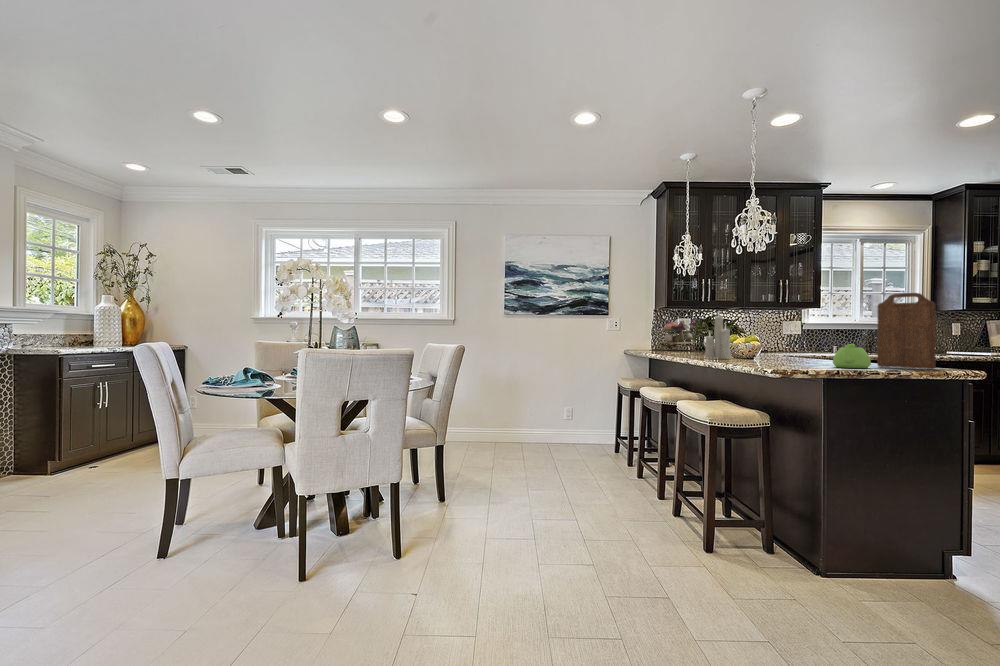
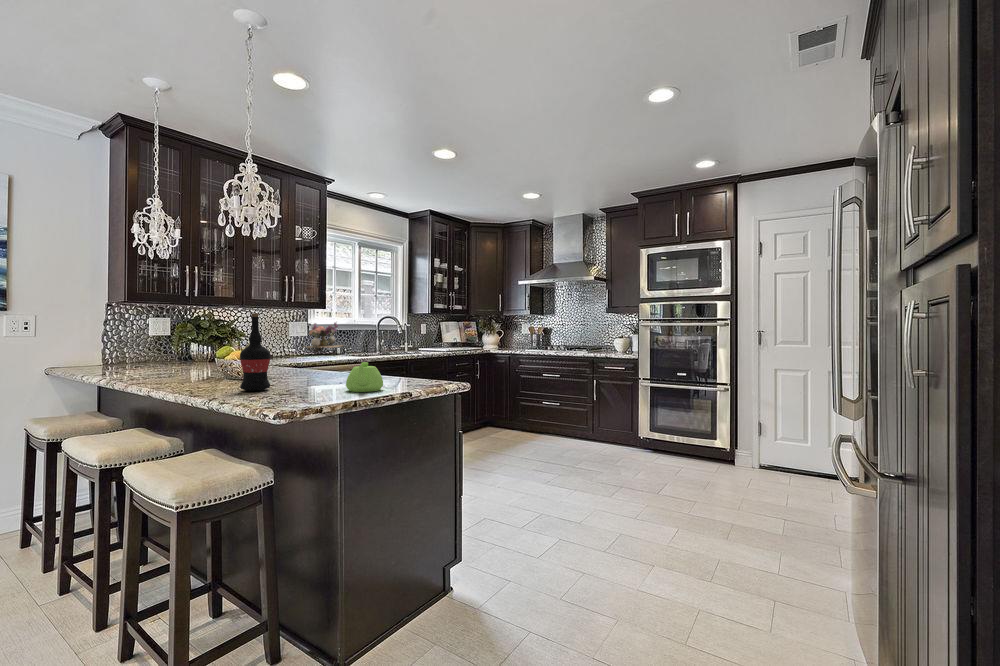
cutting board: present [877,293,936,369] -> none [387,304,434,384]
wine bottle: none [746,307,768,362] -> present [240,313,270,391]
candle: present [705,315,731,359] -> none [180,309,221,385]
flower arrangement: present [658,318,697,350] -> present [304,323,343,354]

